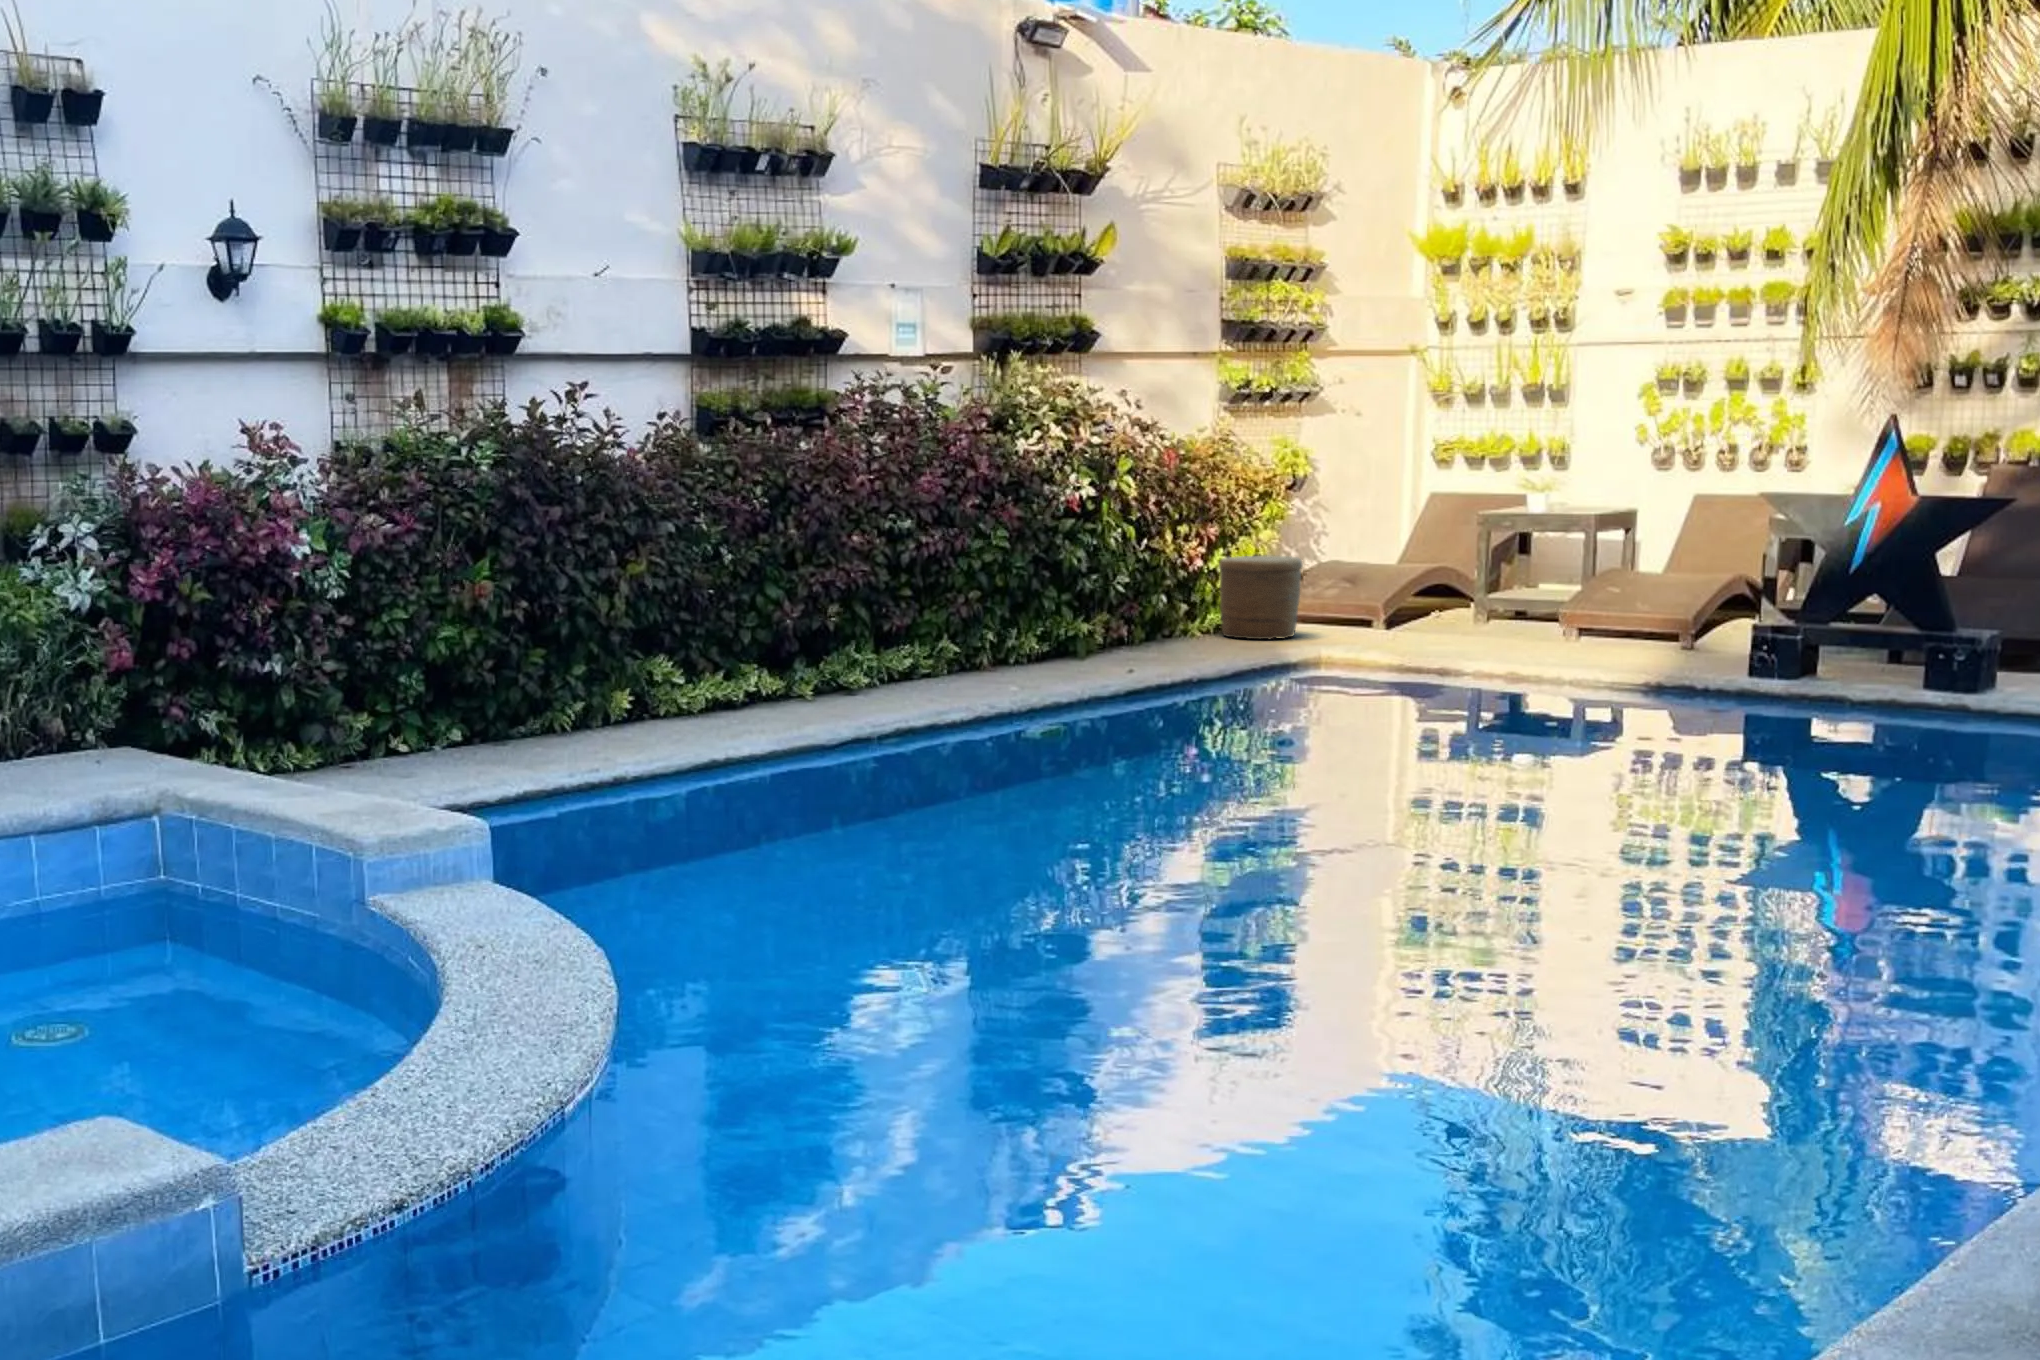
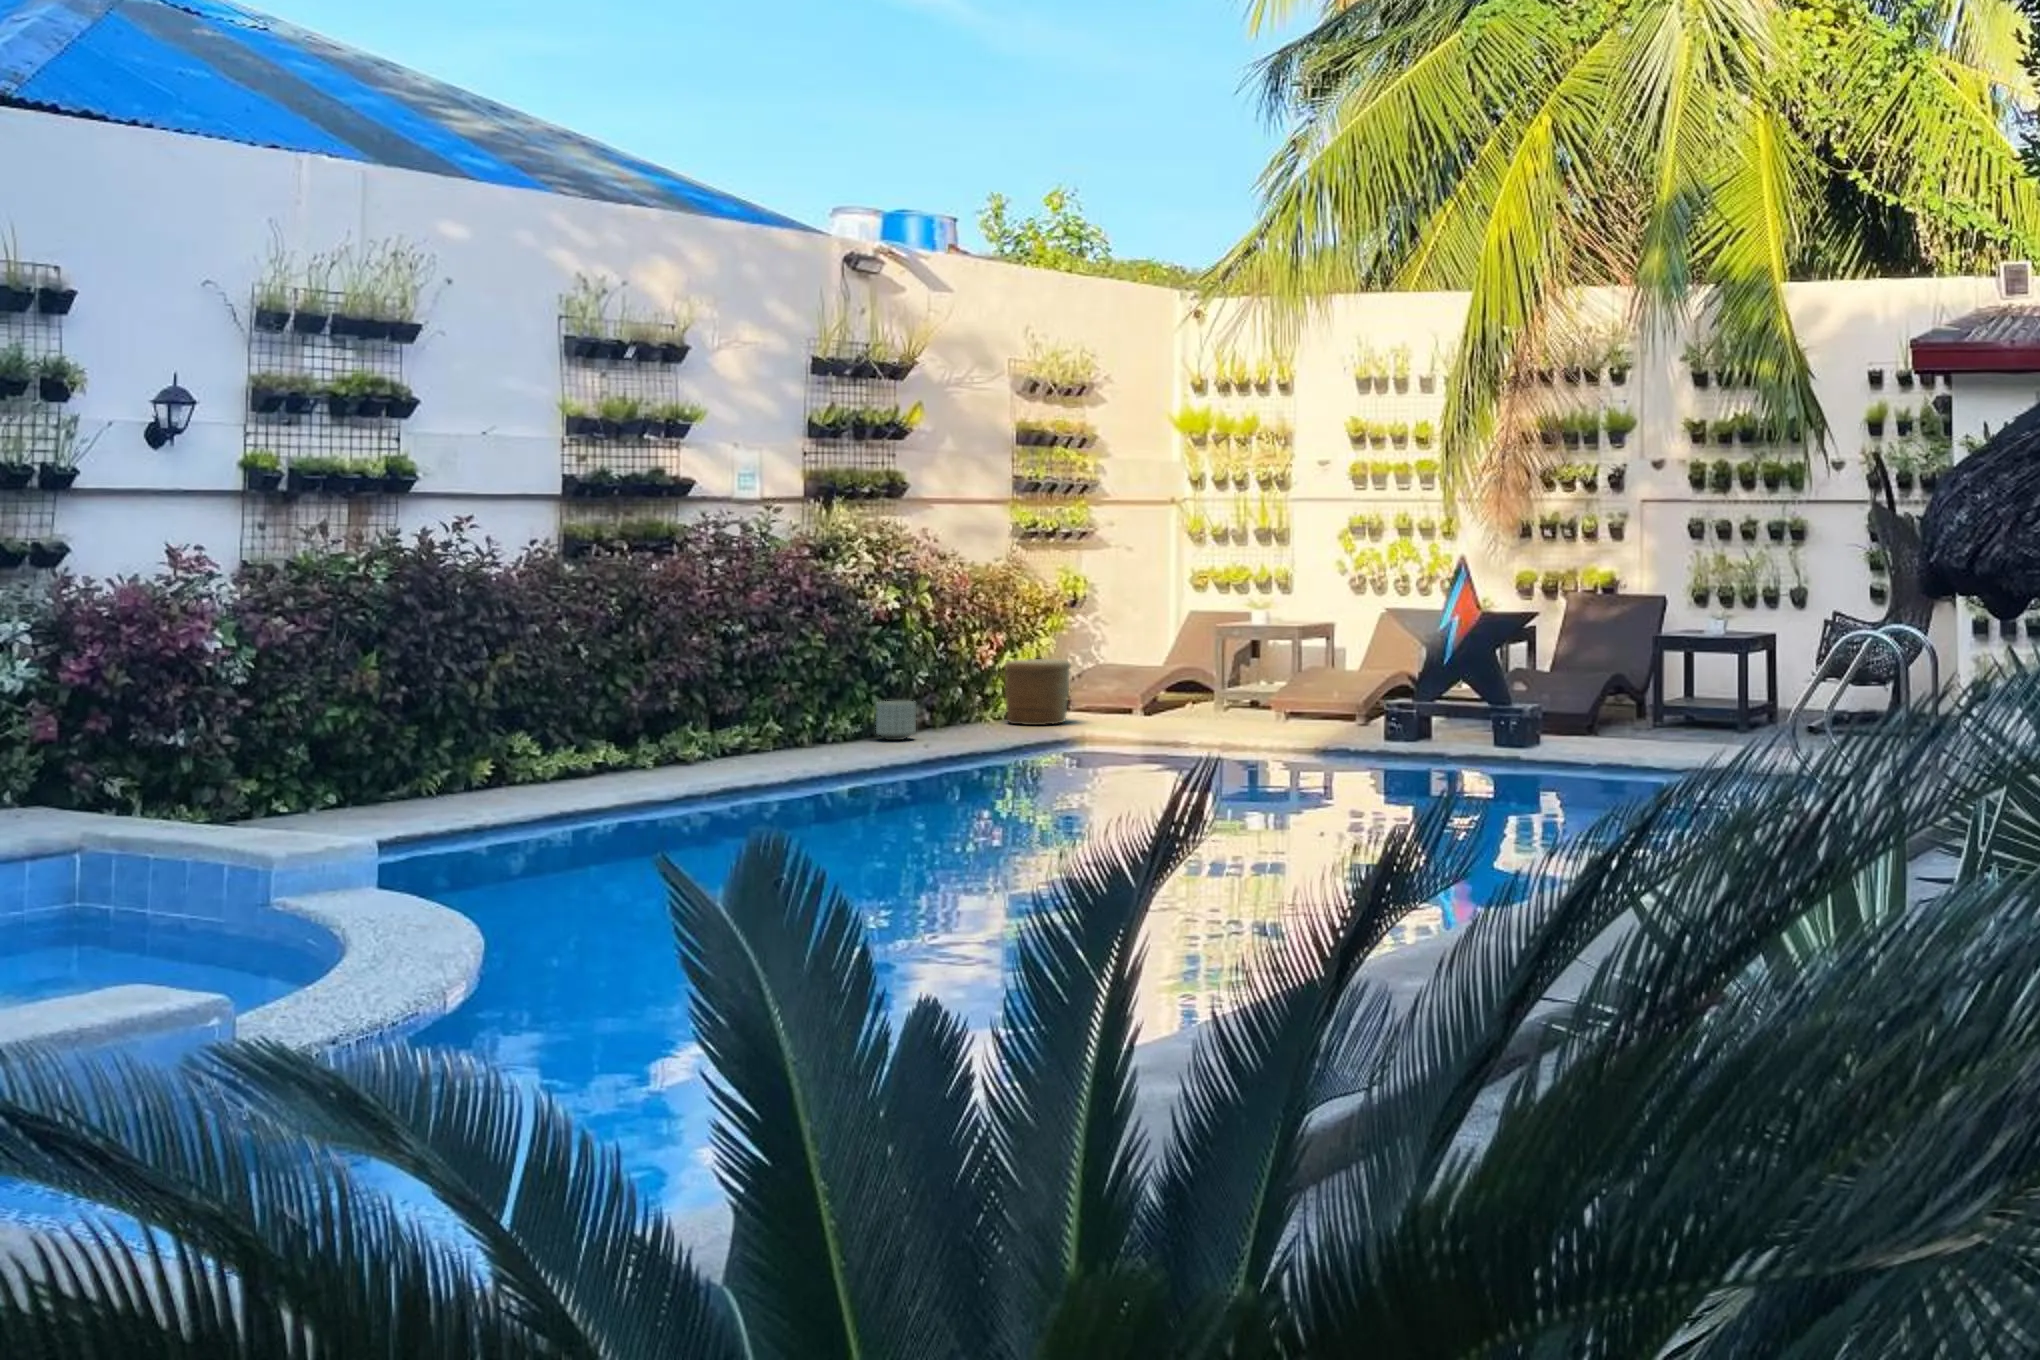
planter: none [1071,610,1120,659] -> present [876,701,916,740]

